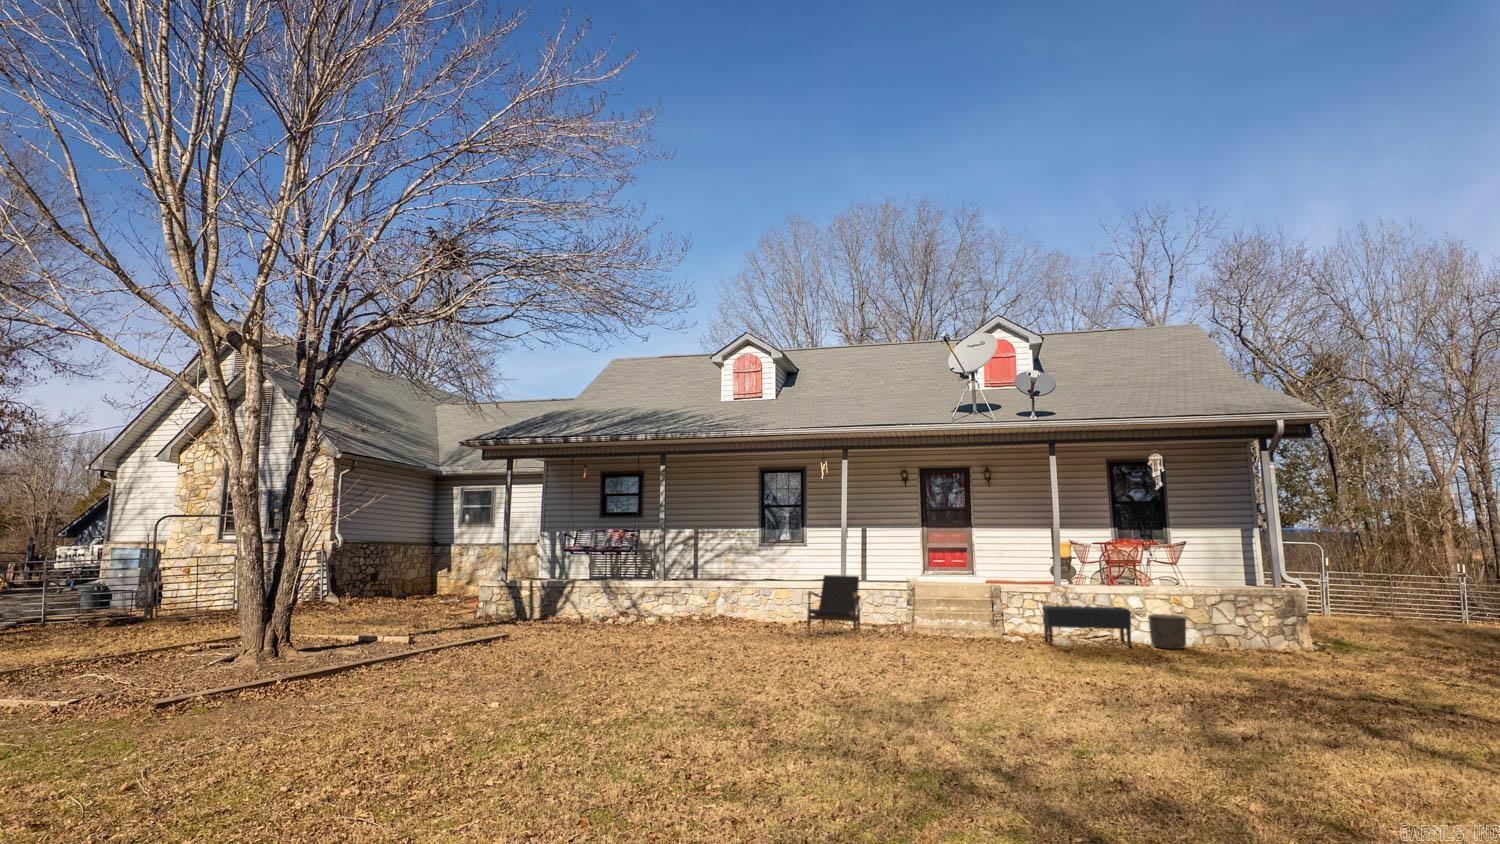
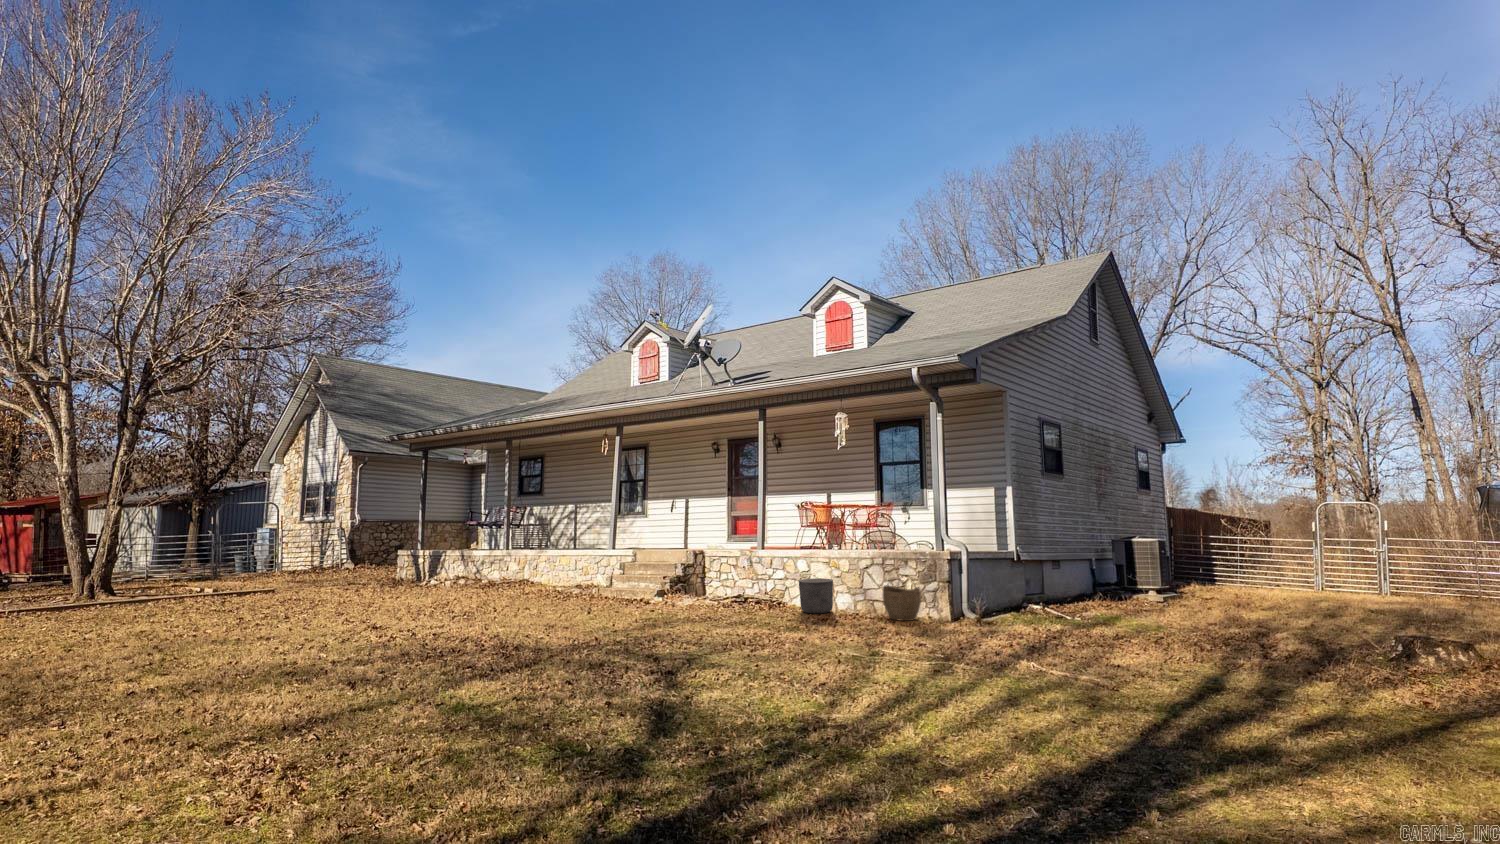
lounge chair: present [807,575,861,636] -> none [552,543,611,597]
bench: present [1042,605,1131,647] -> none [712,569,793,611]
woven basket: none [1251,611,1293,654] -> present [883,576,921,621]

